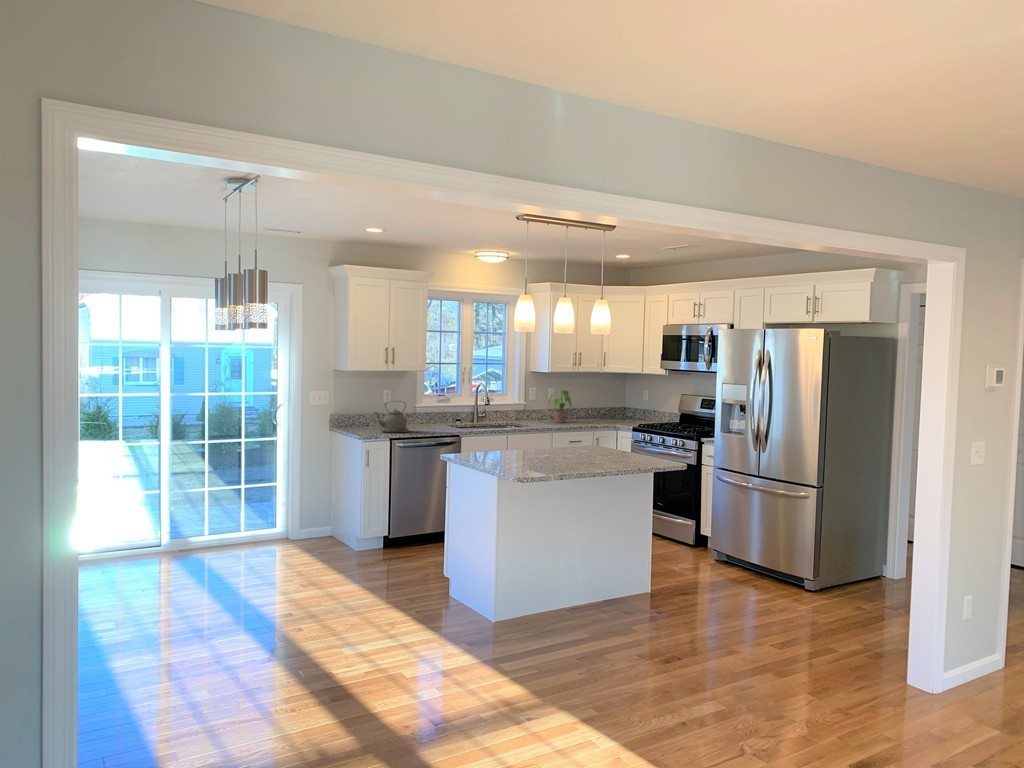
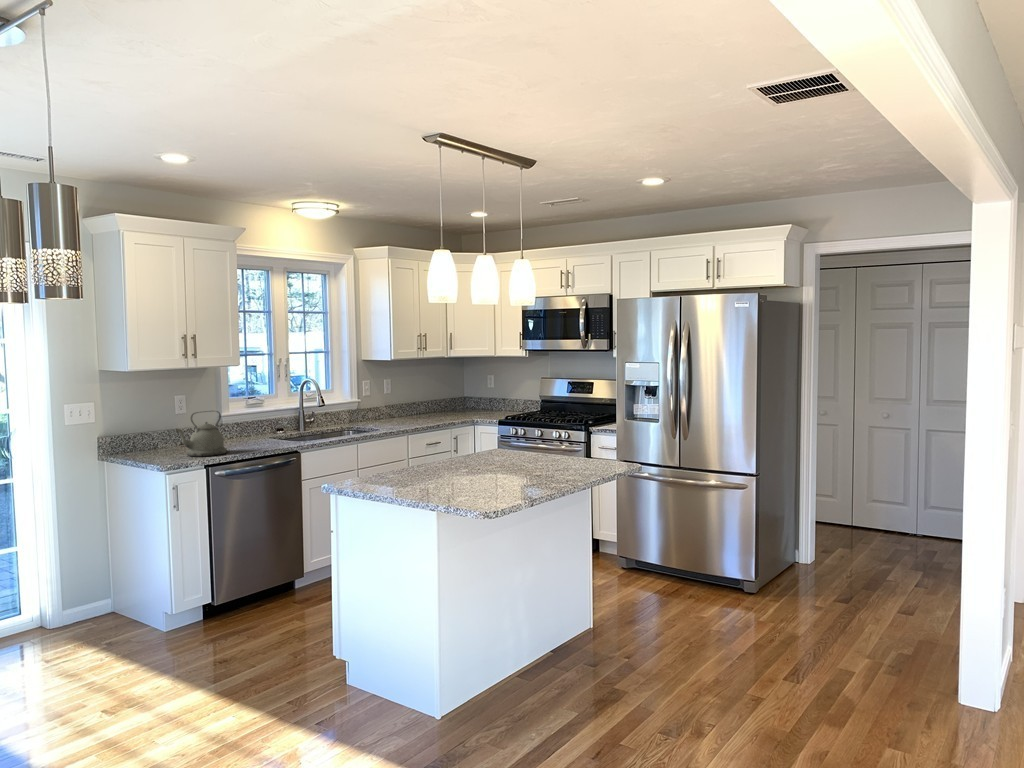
potted plant: present [549,390,571,423] -> none [390,381,425,422]

